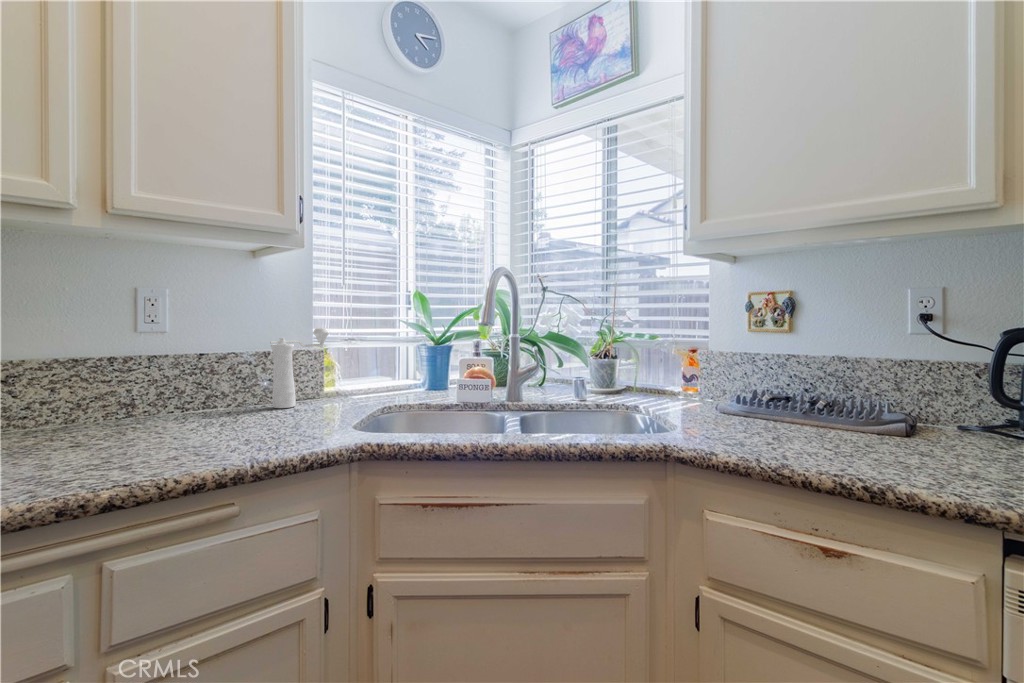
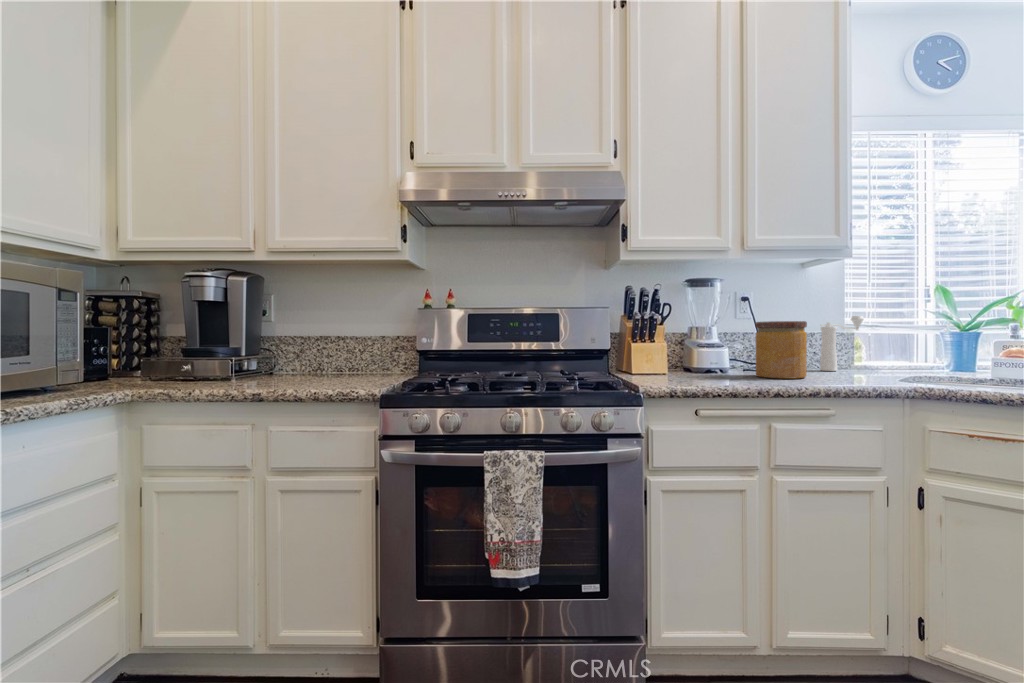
jar: none [129,342,225,446] -> present [755,321,807,379]

